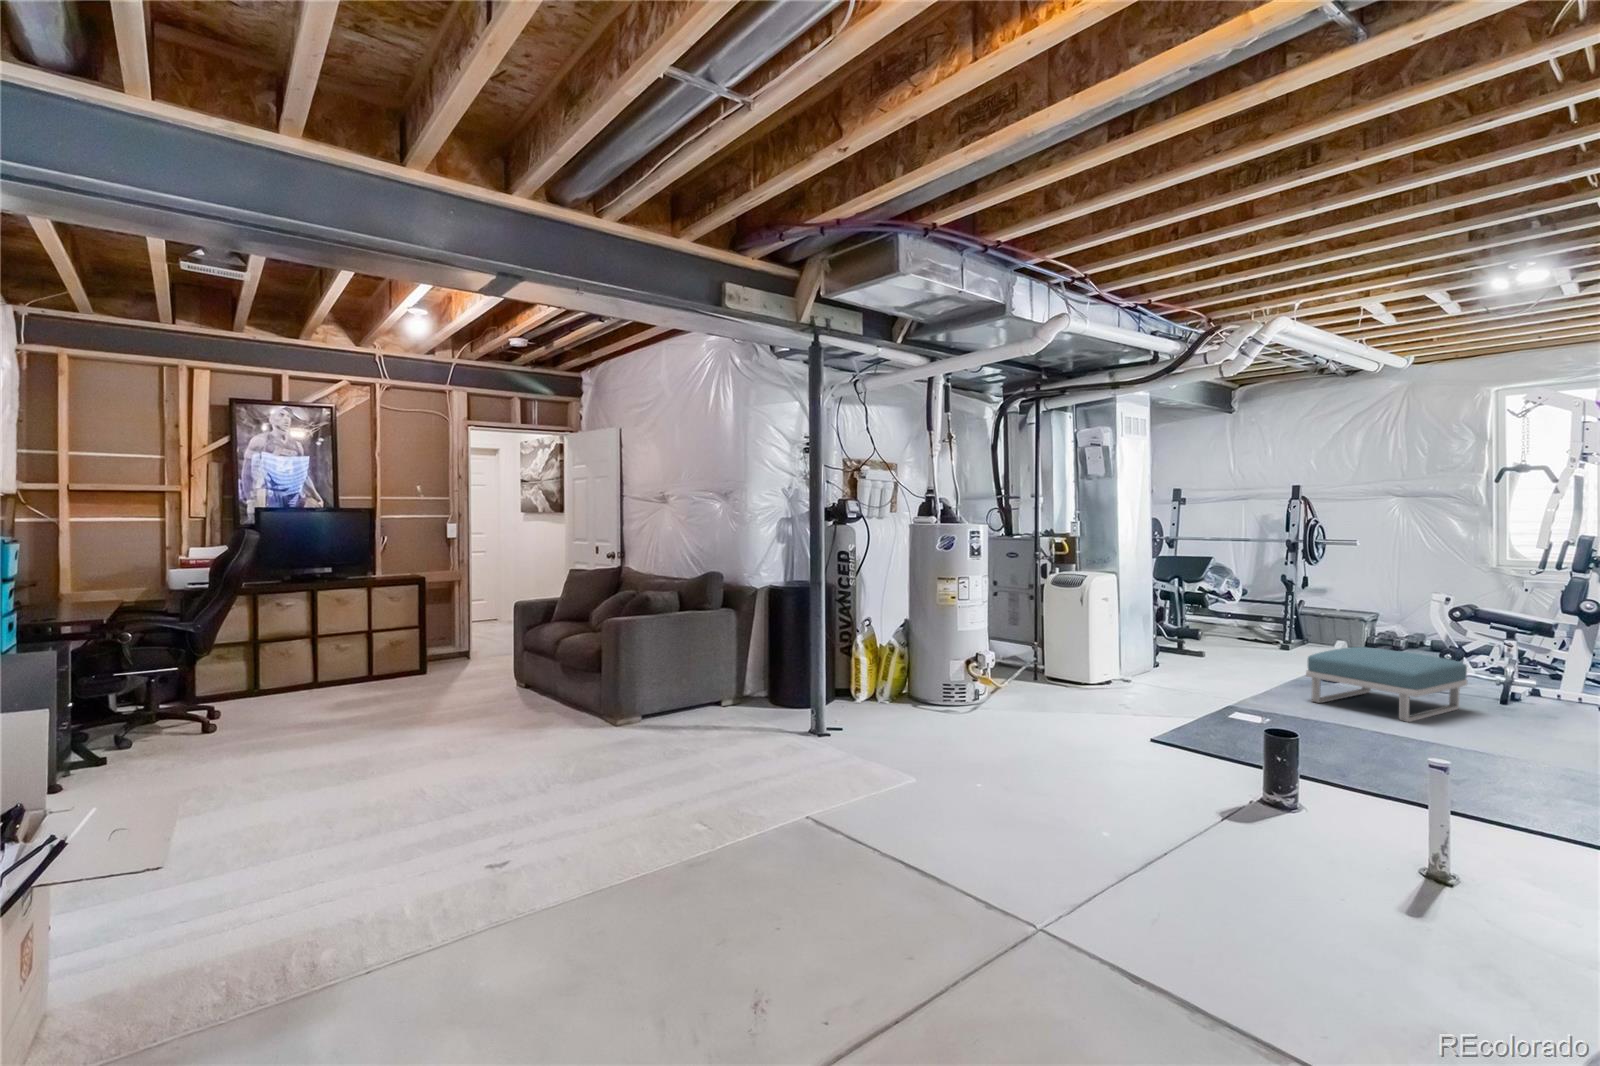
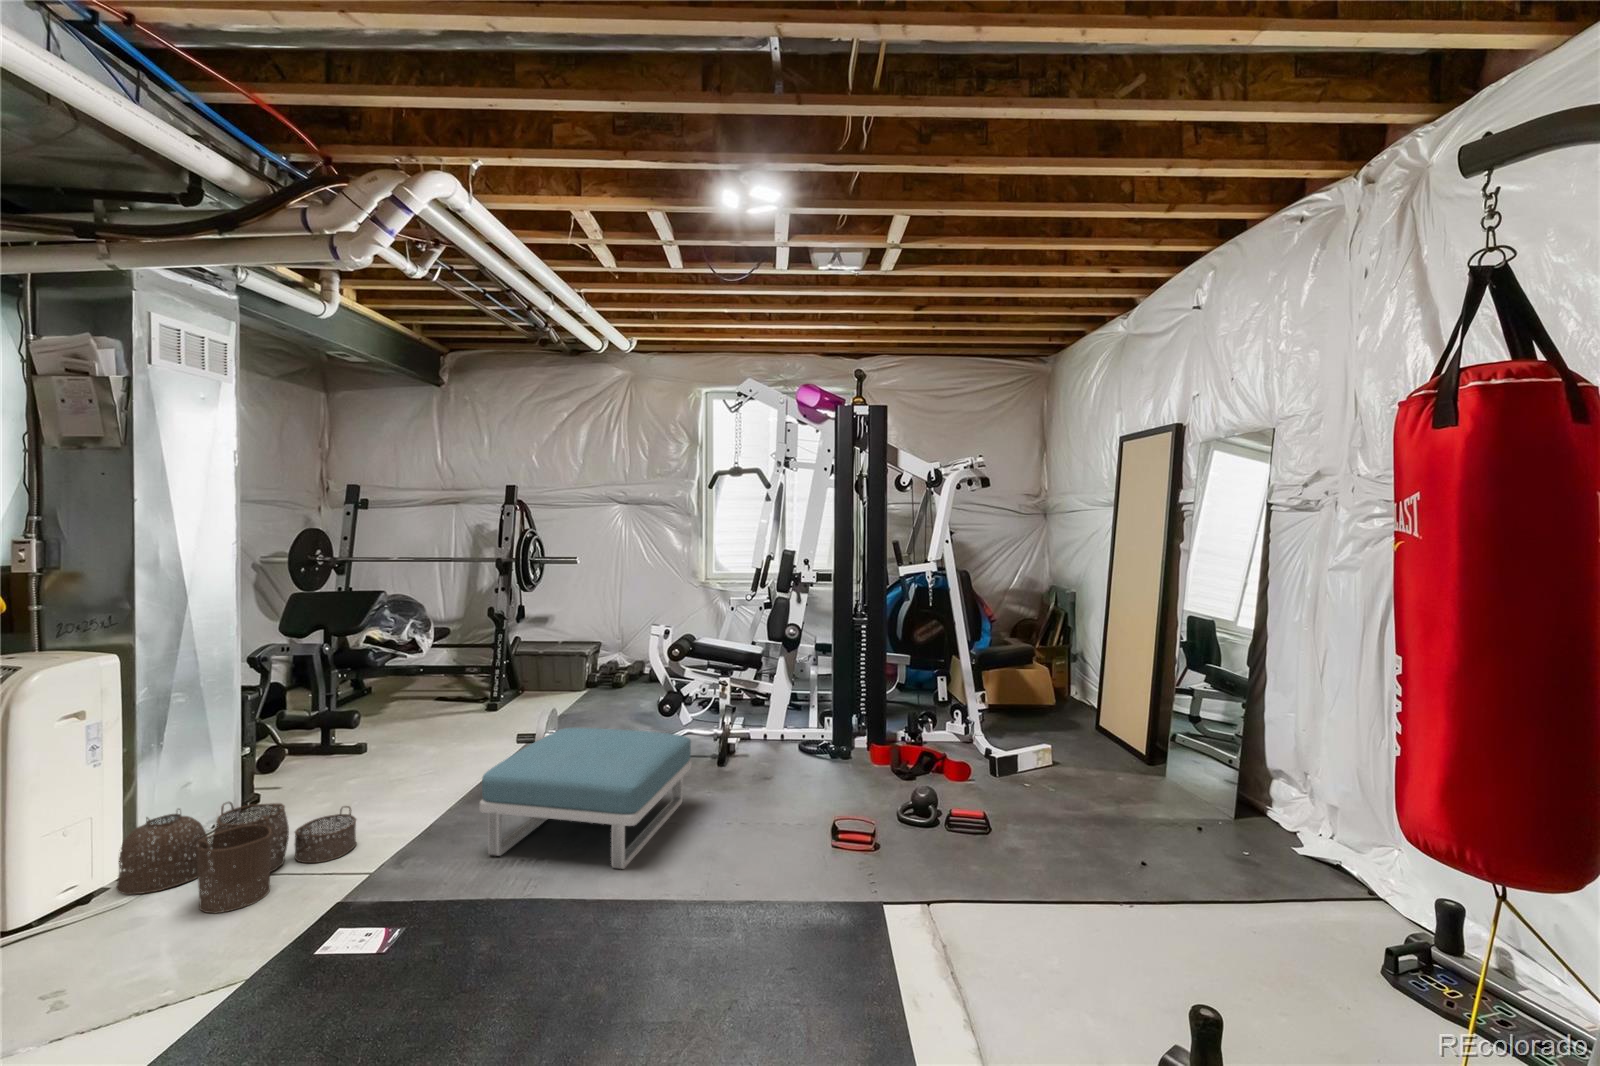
woven basket: none [1126,648,1230,692] -> present [116,802,356,913]

